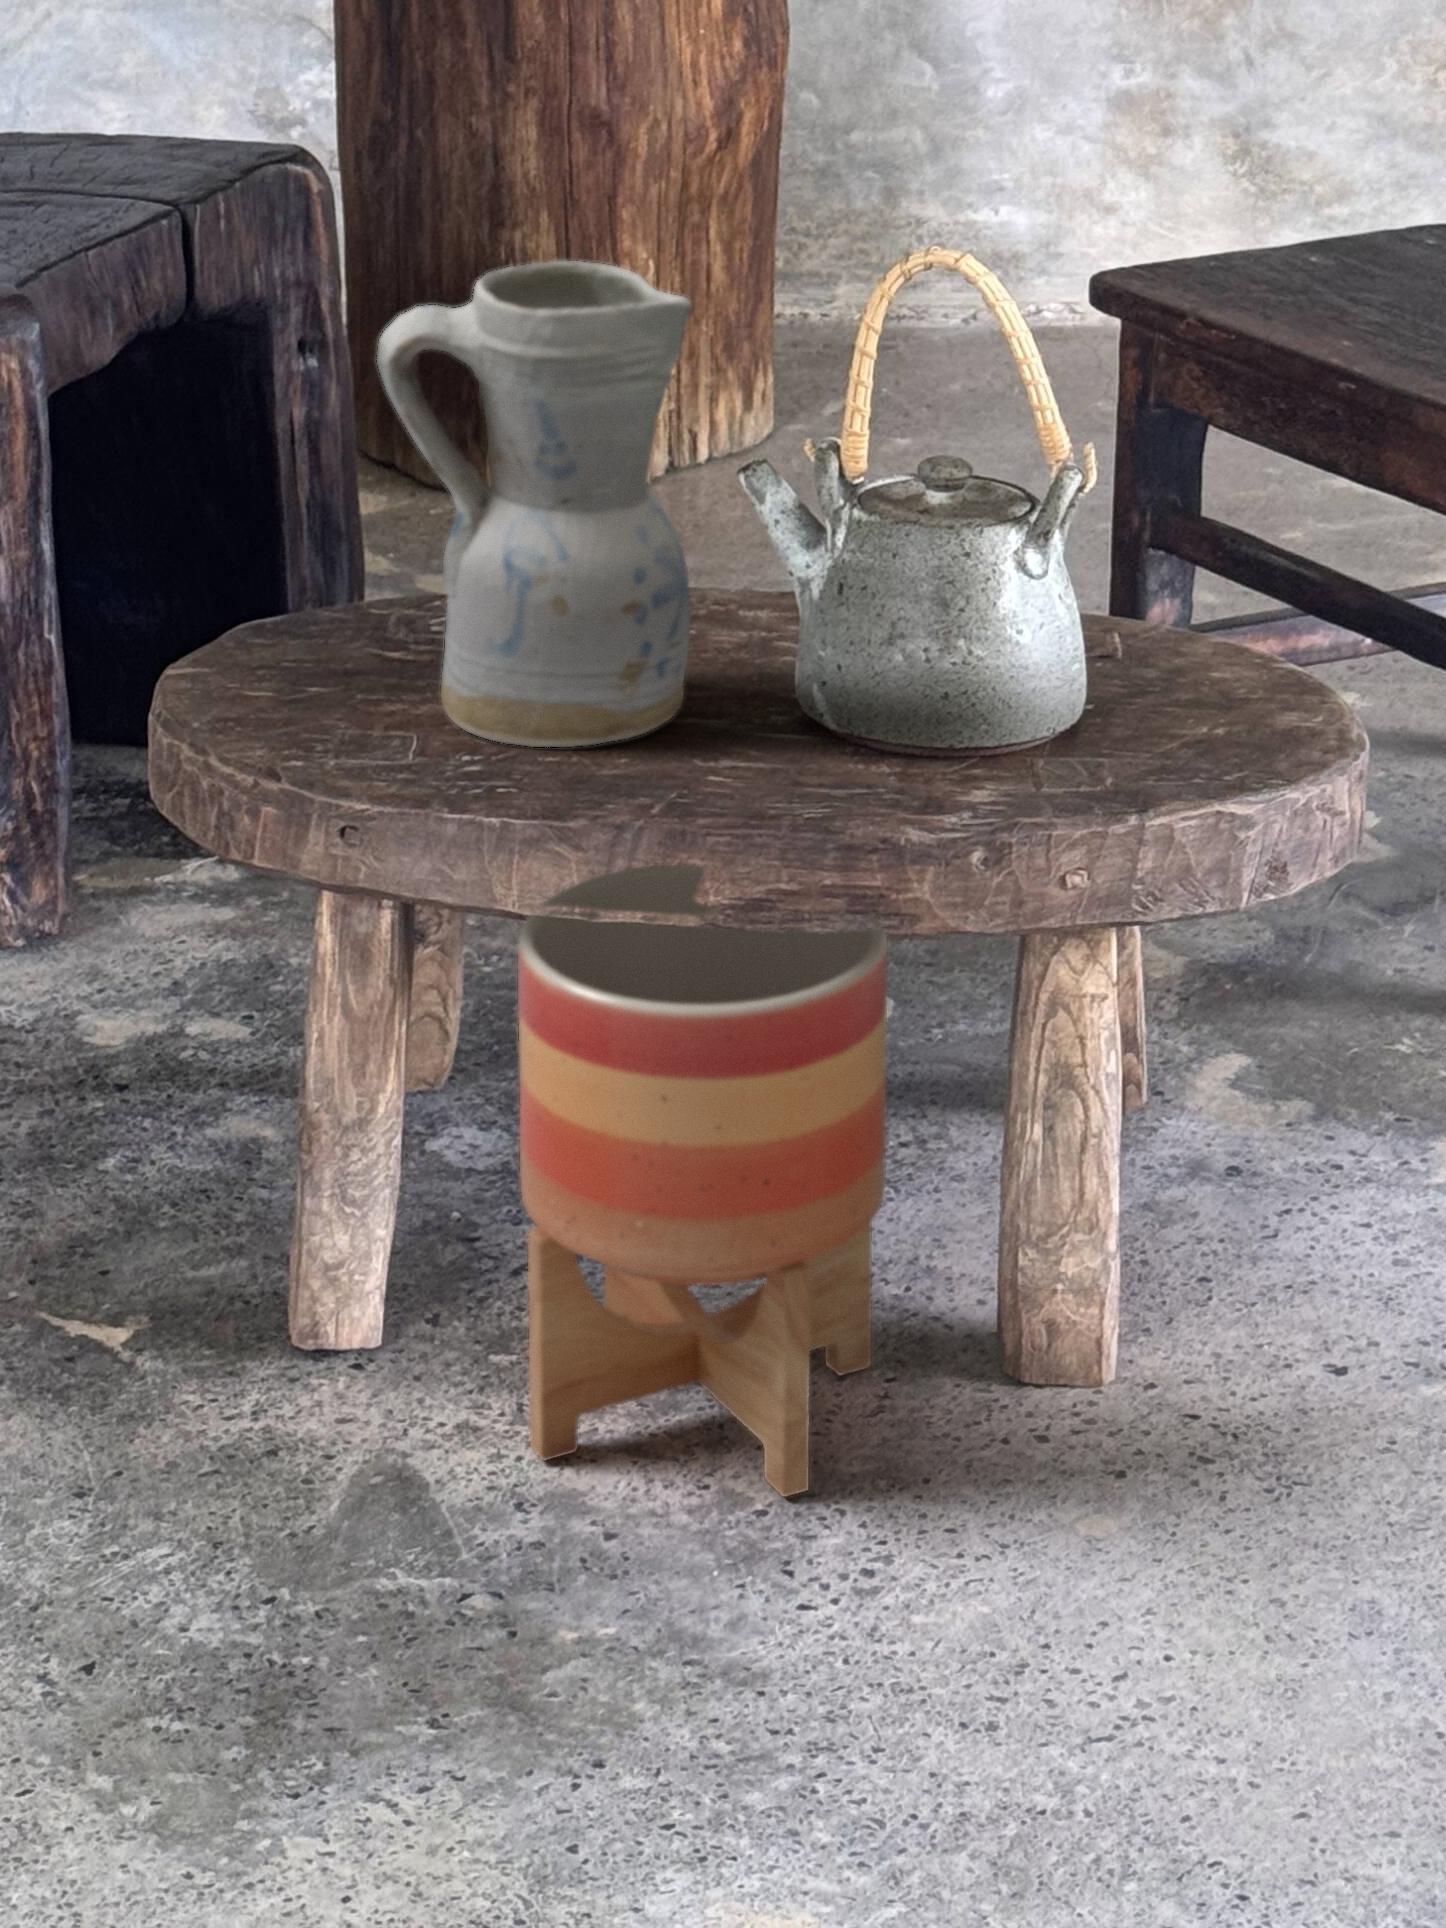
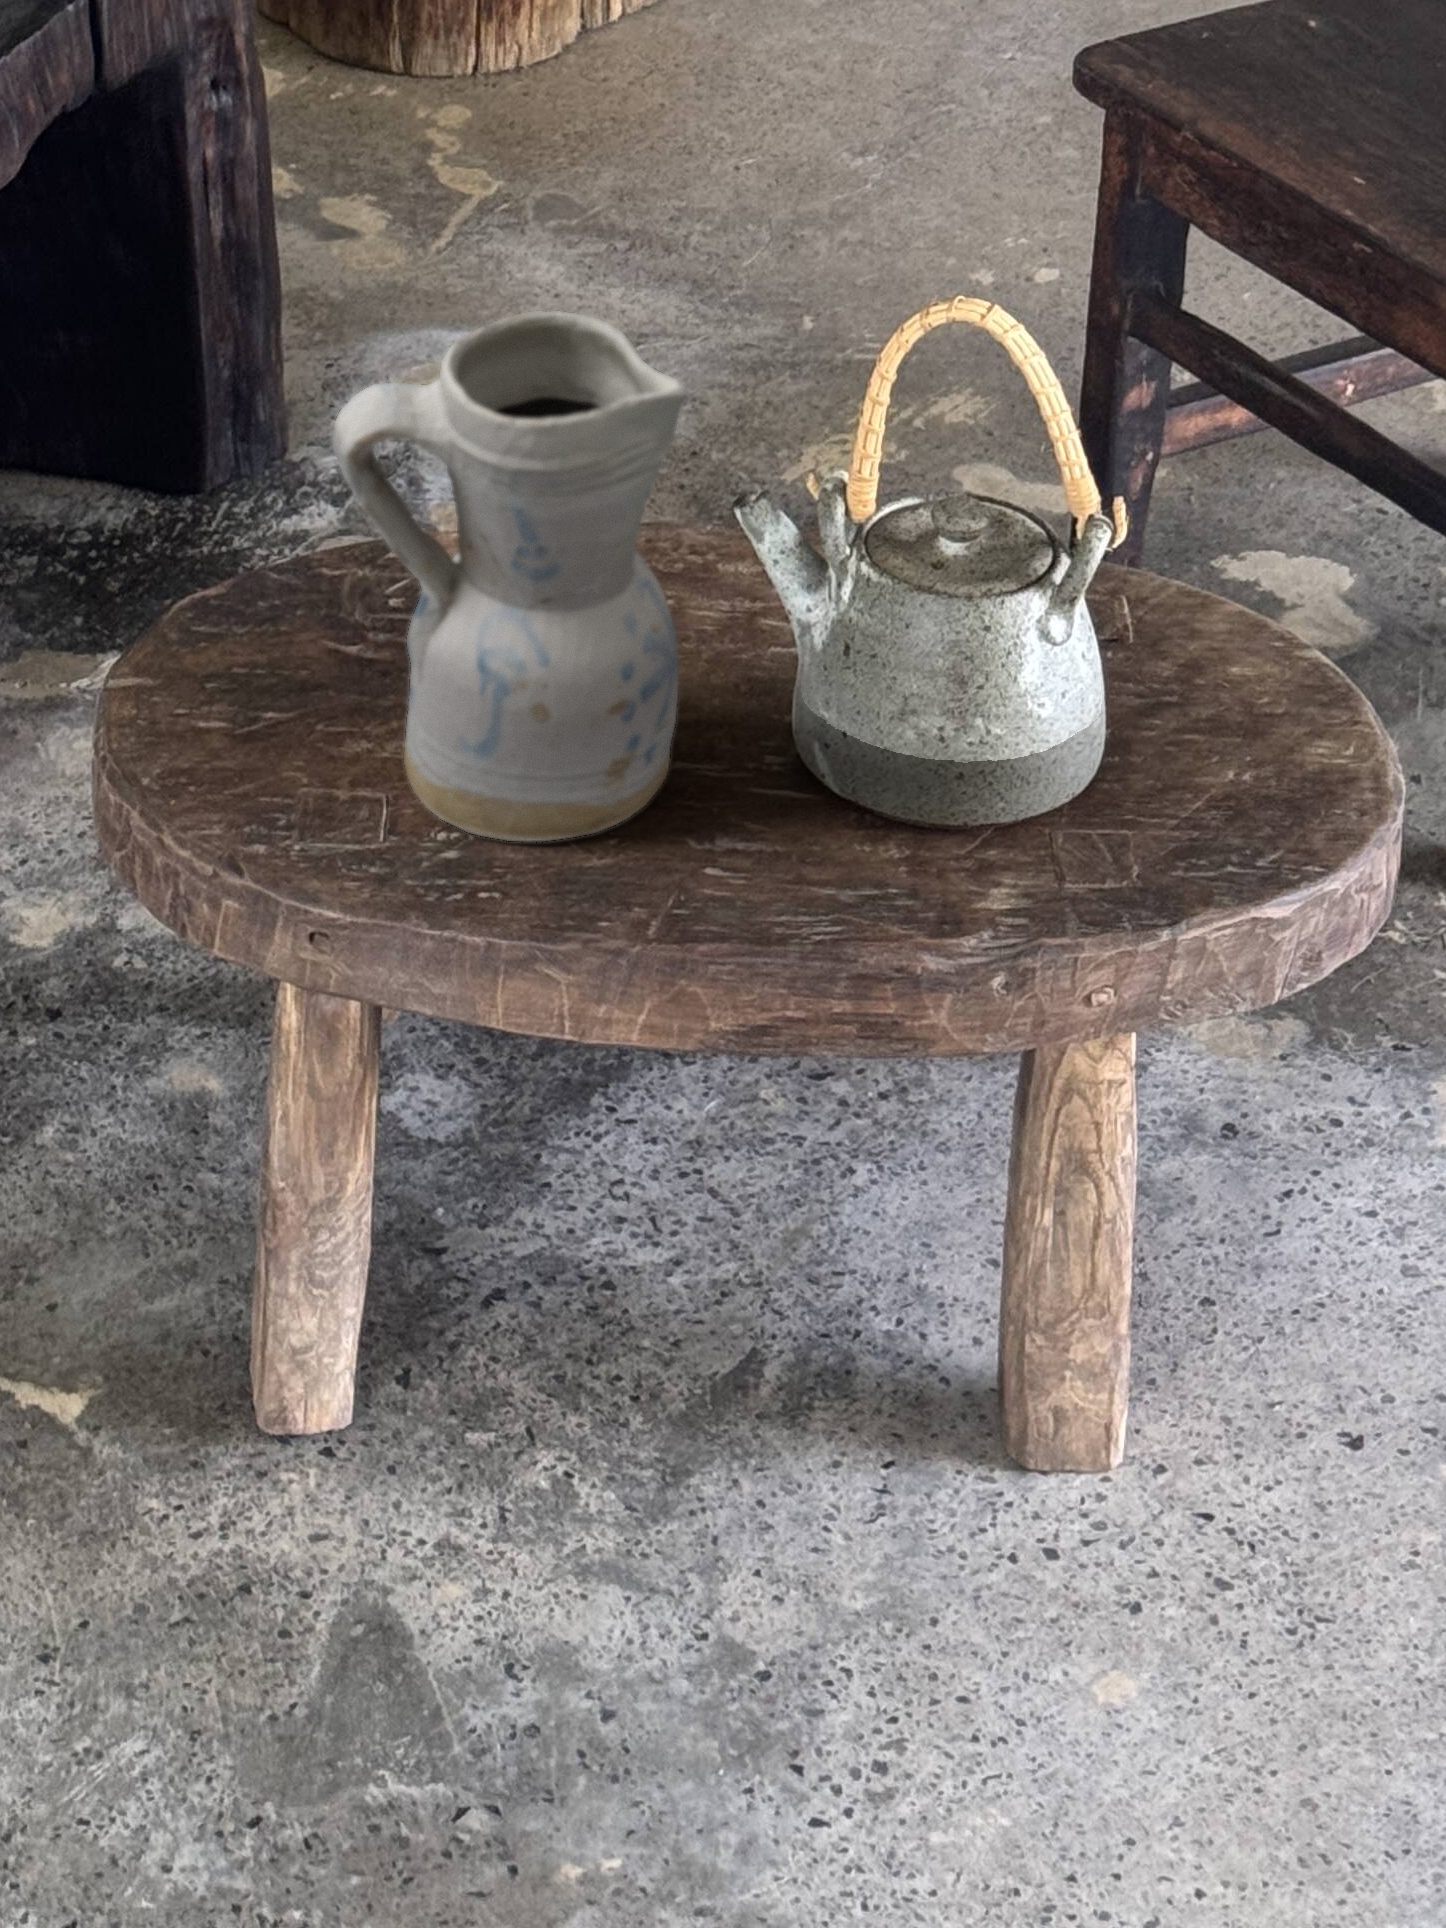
planter: present [518,865,888,1497] -> none [505,970,904,1650]

